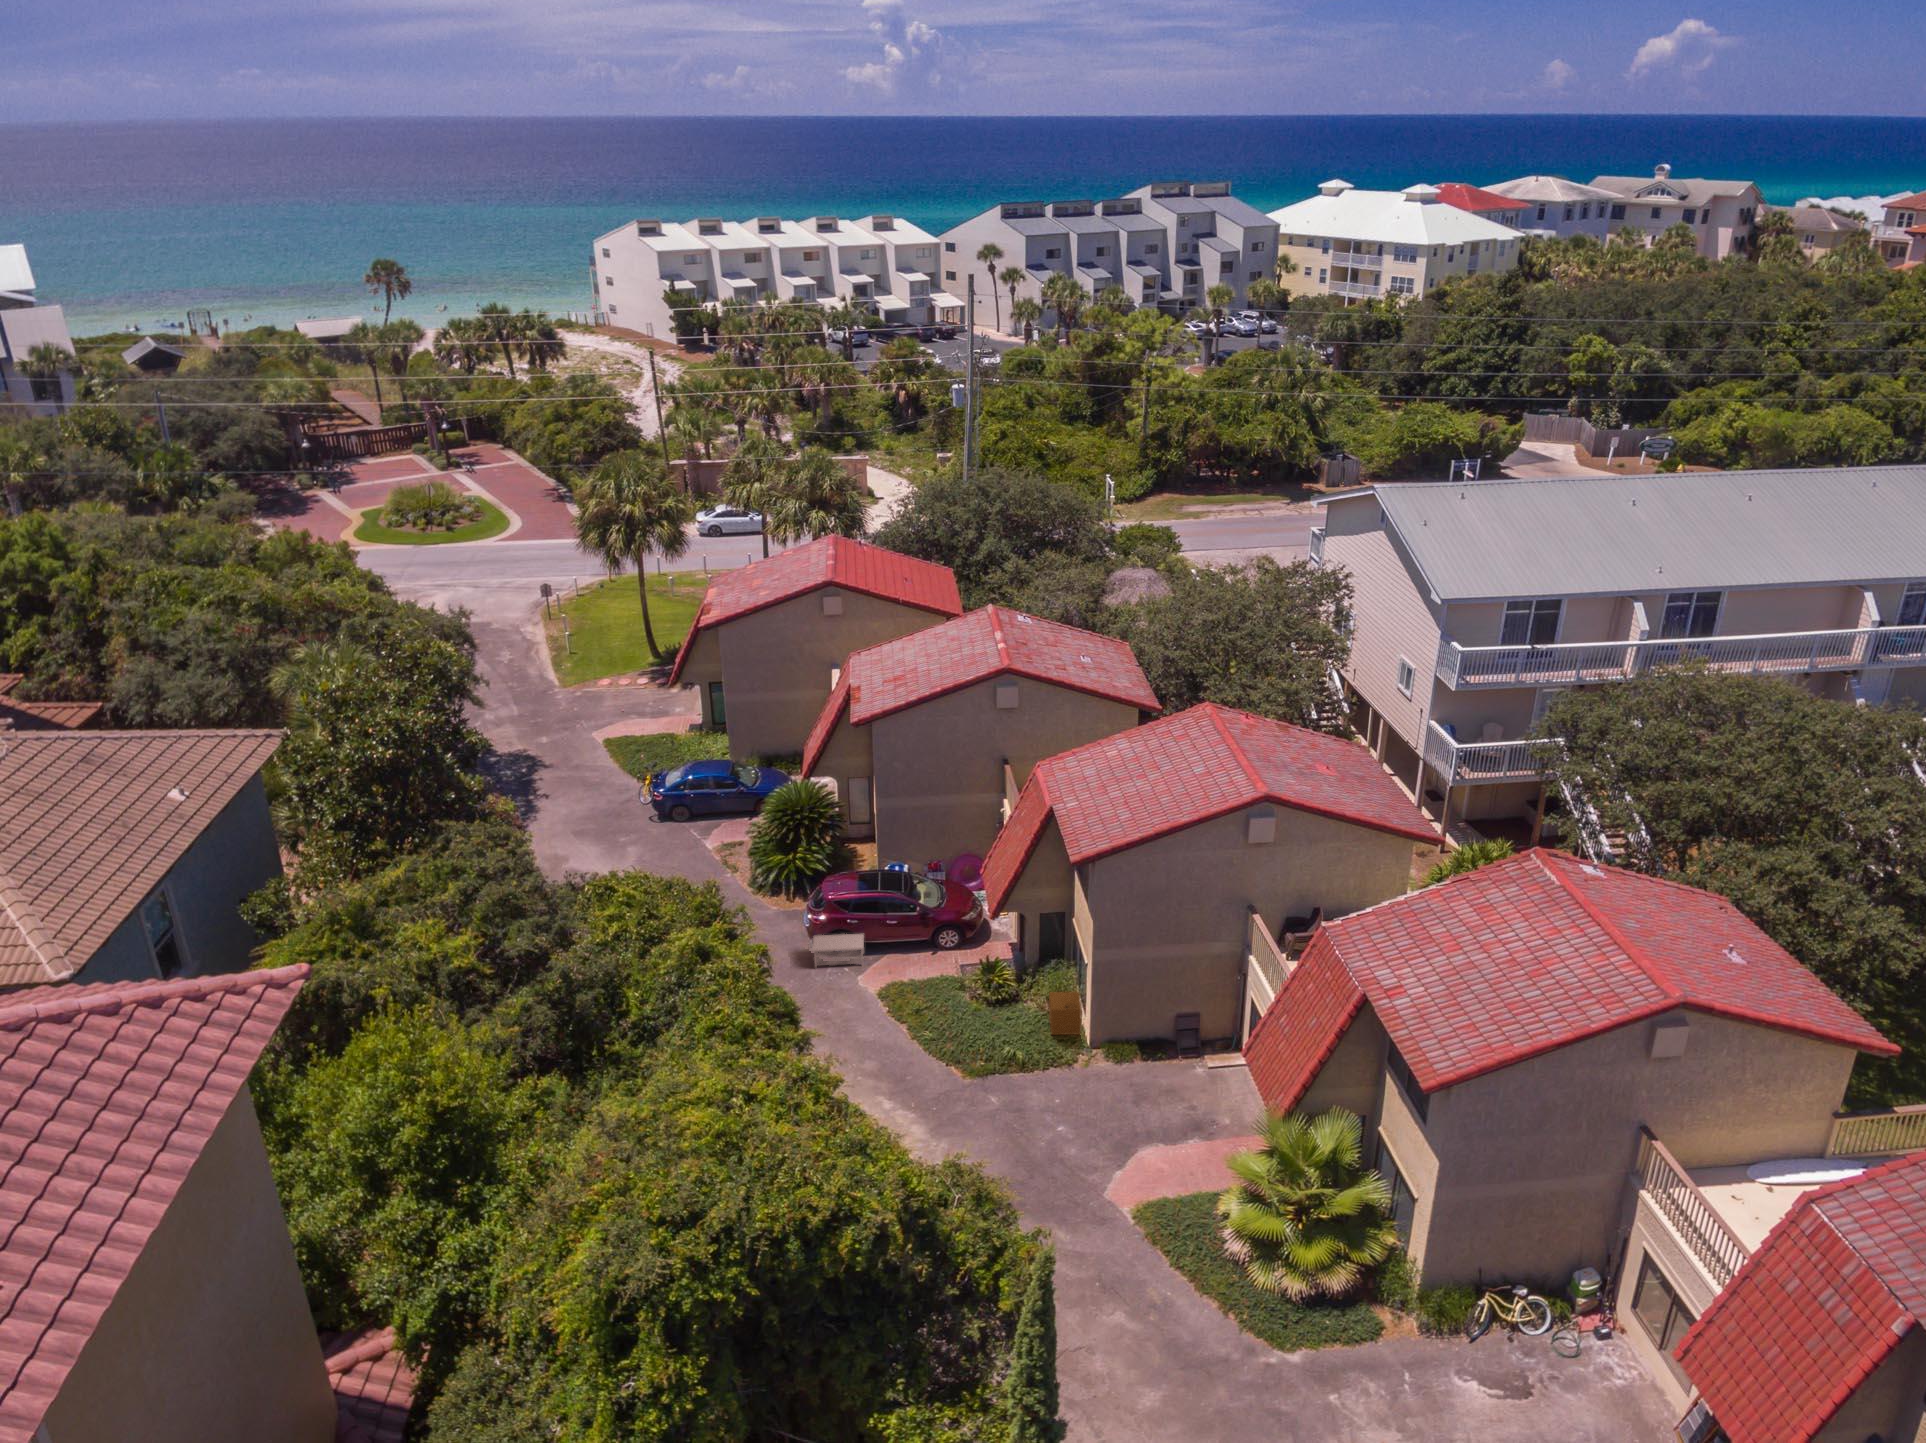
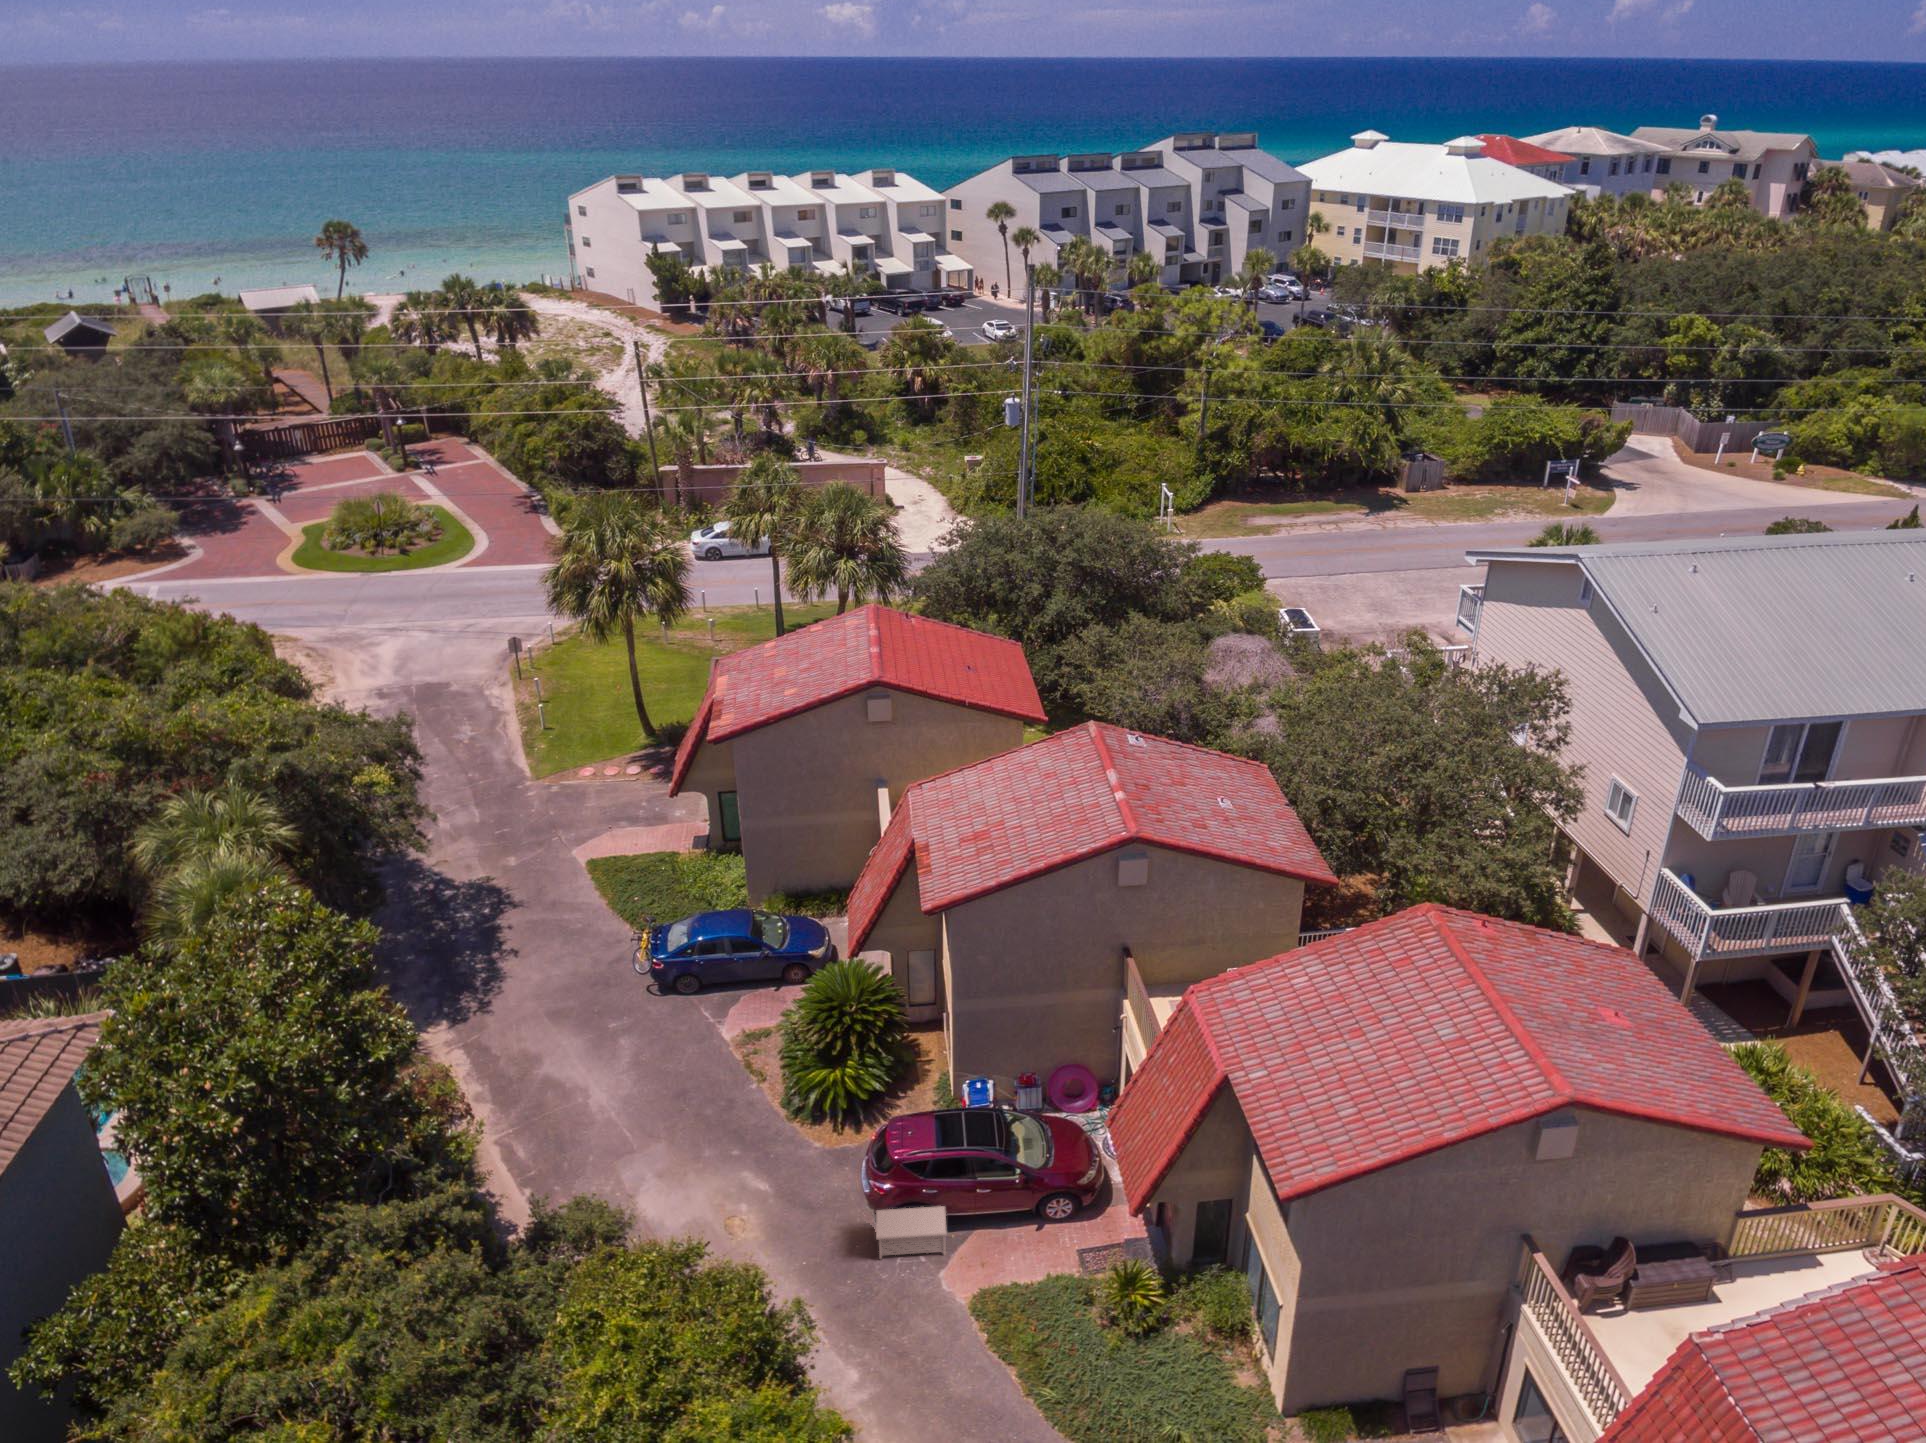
cardboard box: present [1049,991,1082,1035] -> none [1215,1322,1268,1390]

